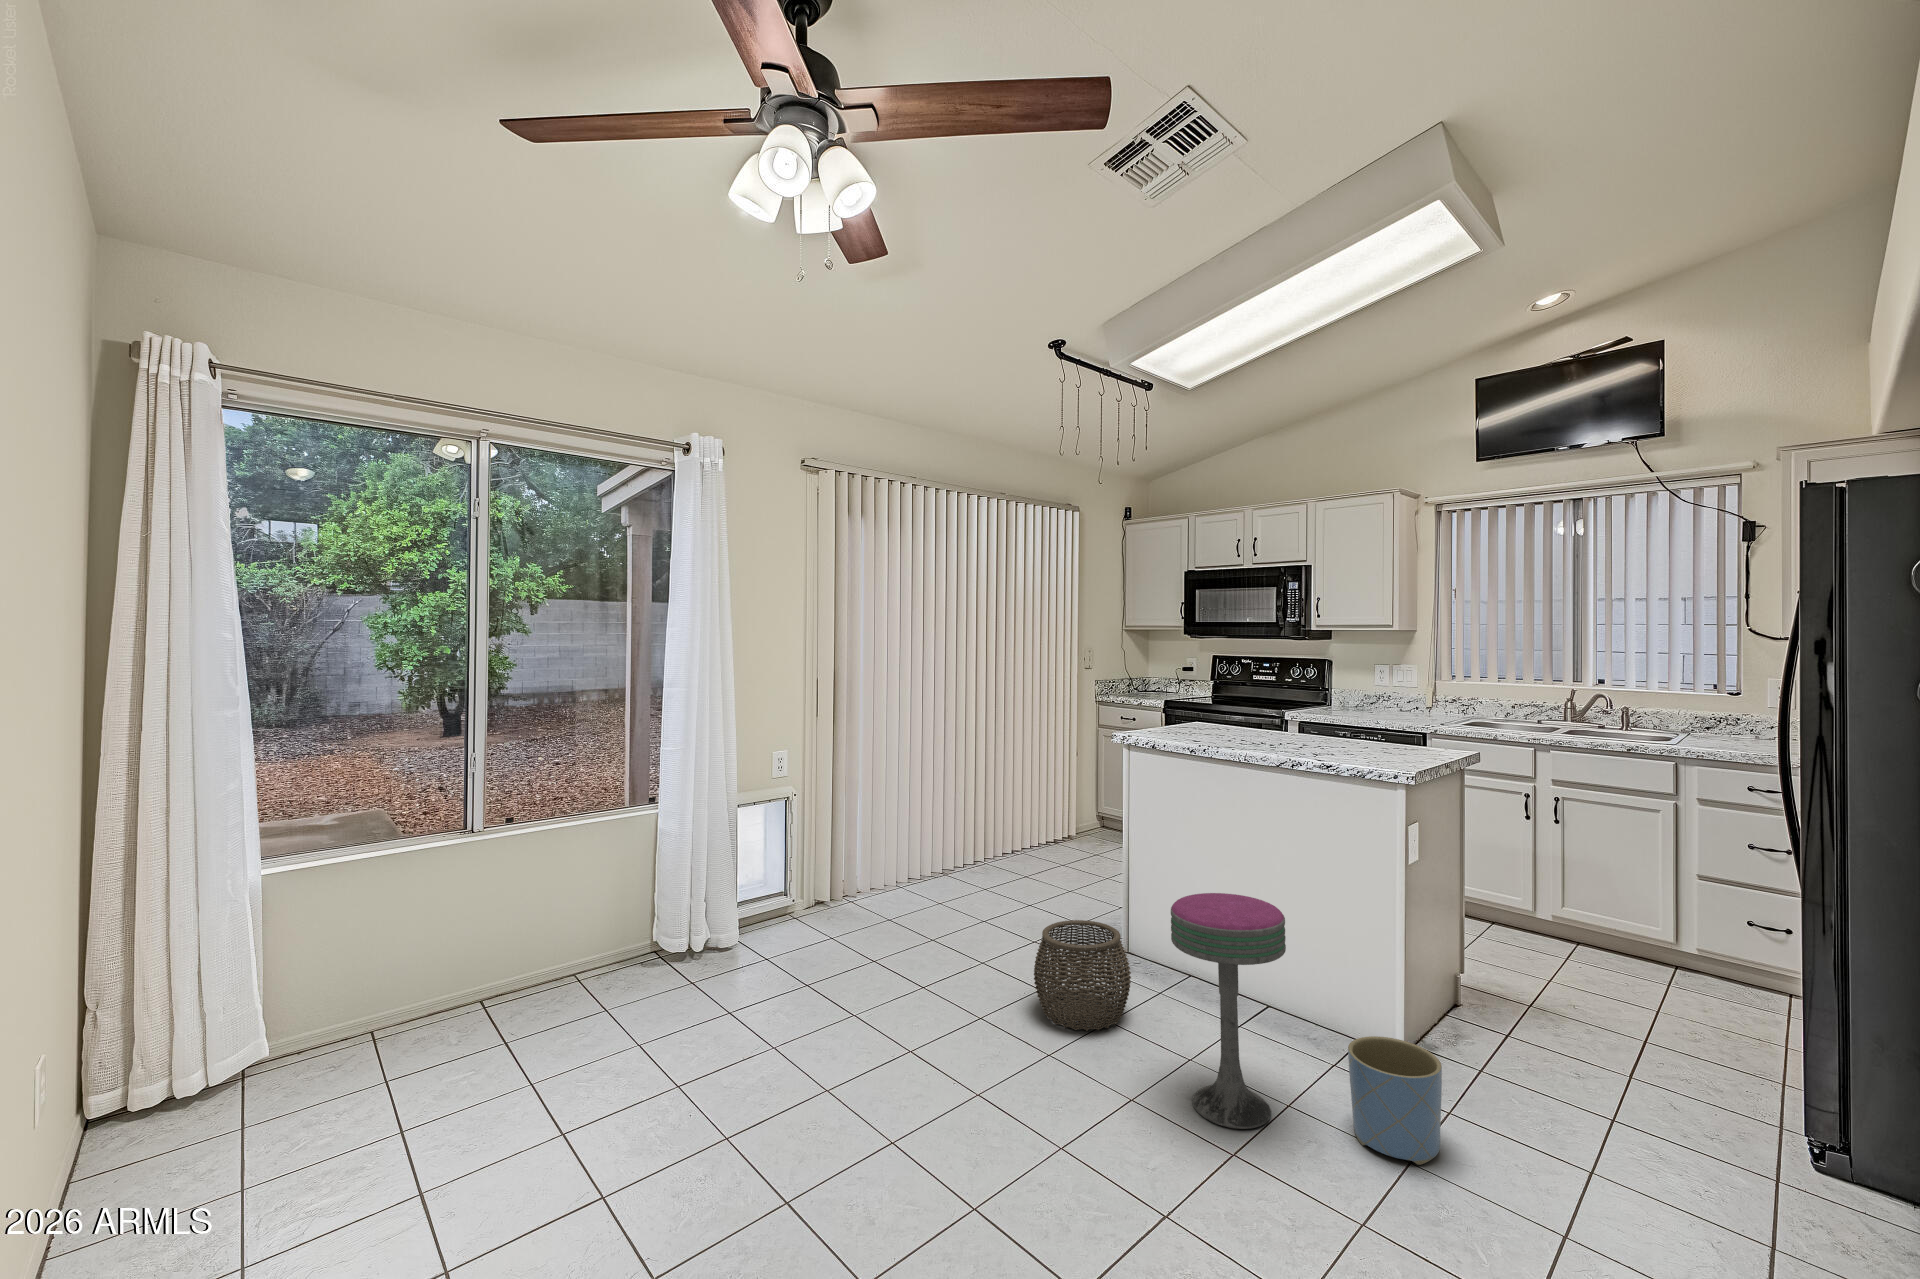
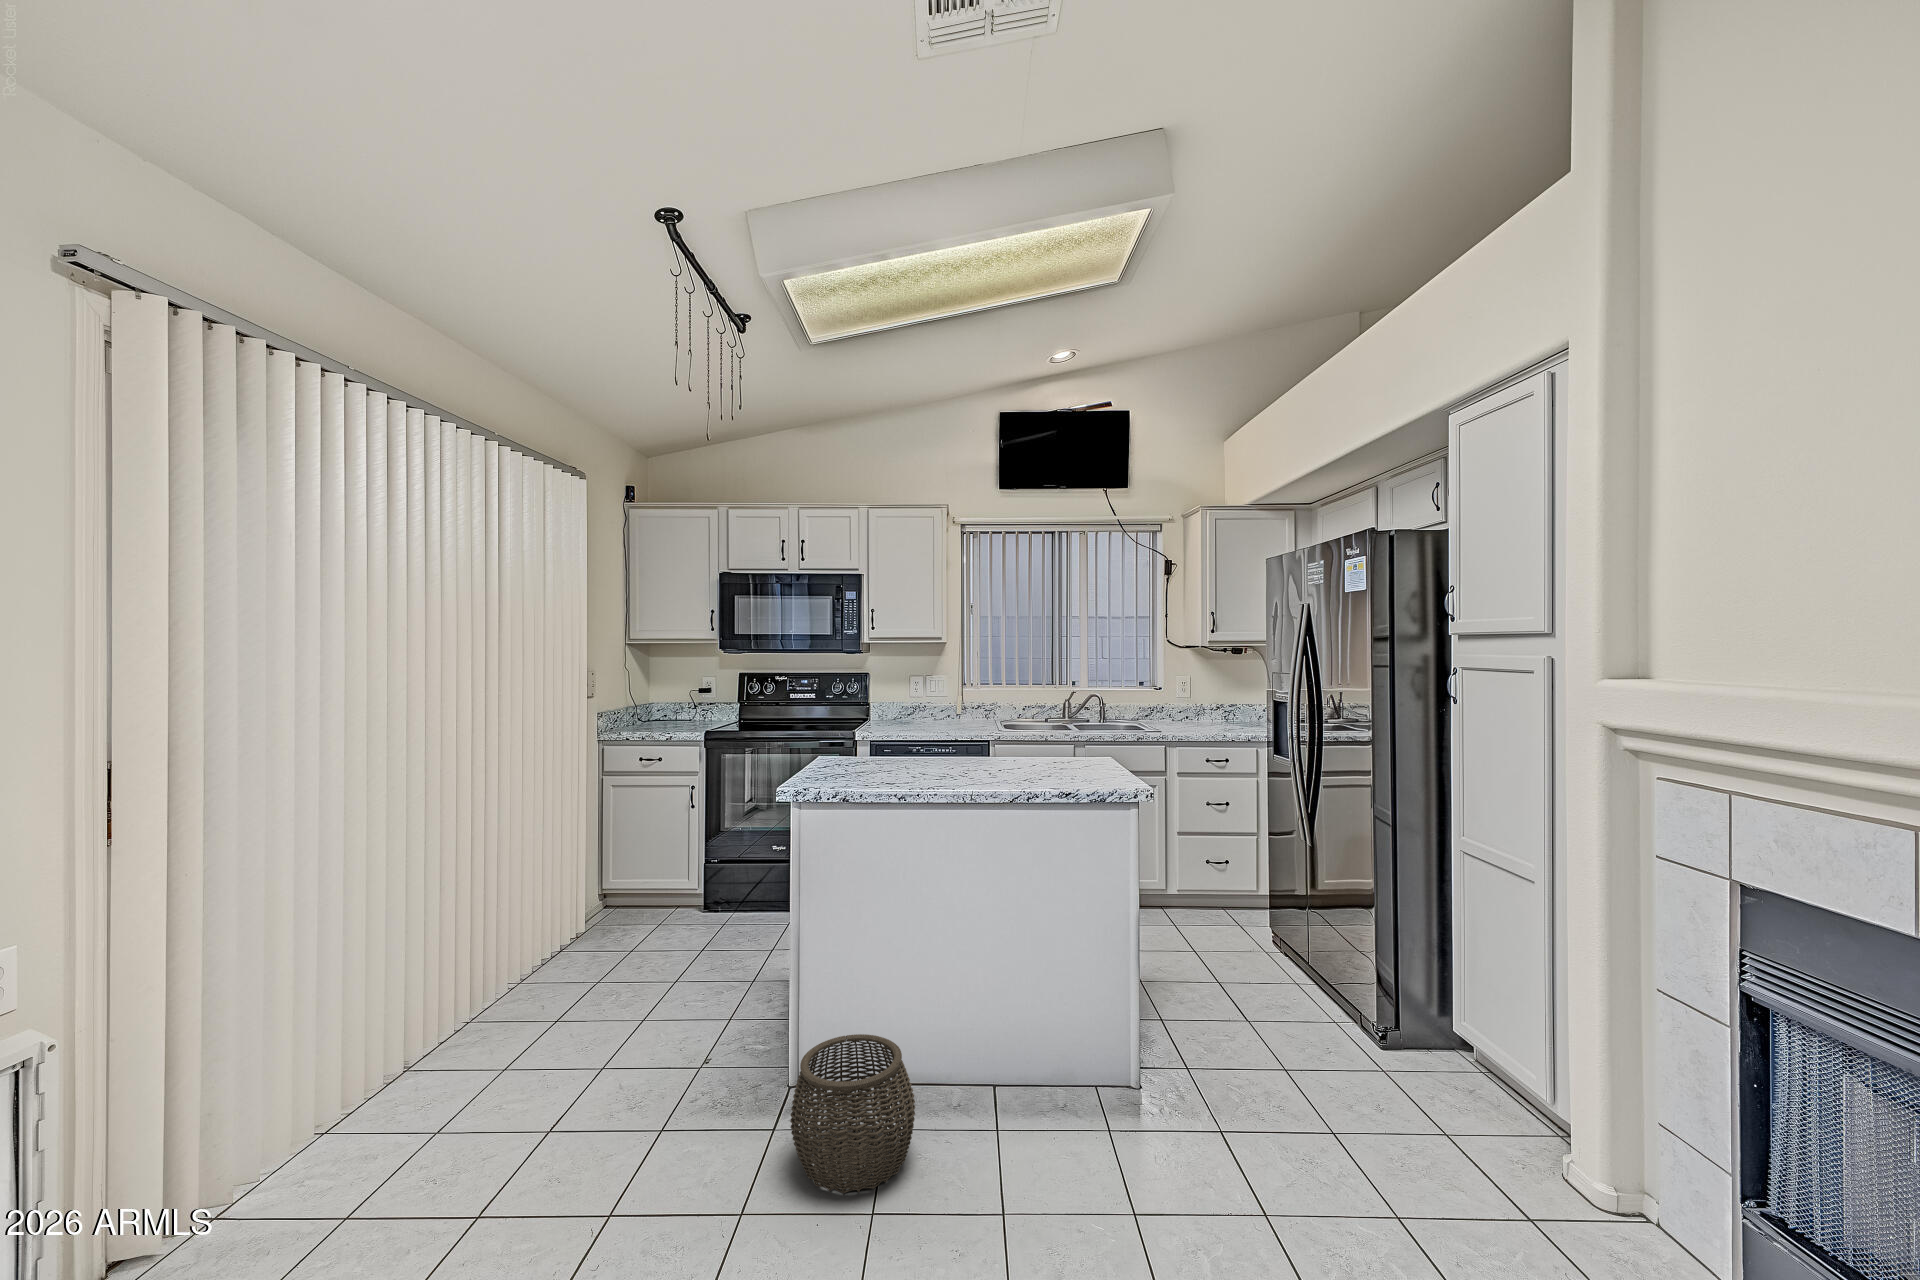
bar stool: present [1171,893,1286,1129] -> none [1026,953,1149,1220]
planter: present [1348,1036,1442,1165] -> none [1173,1047,1255,1165]

